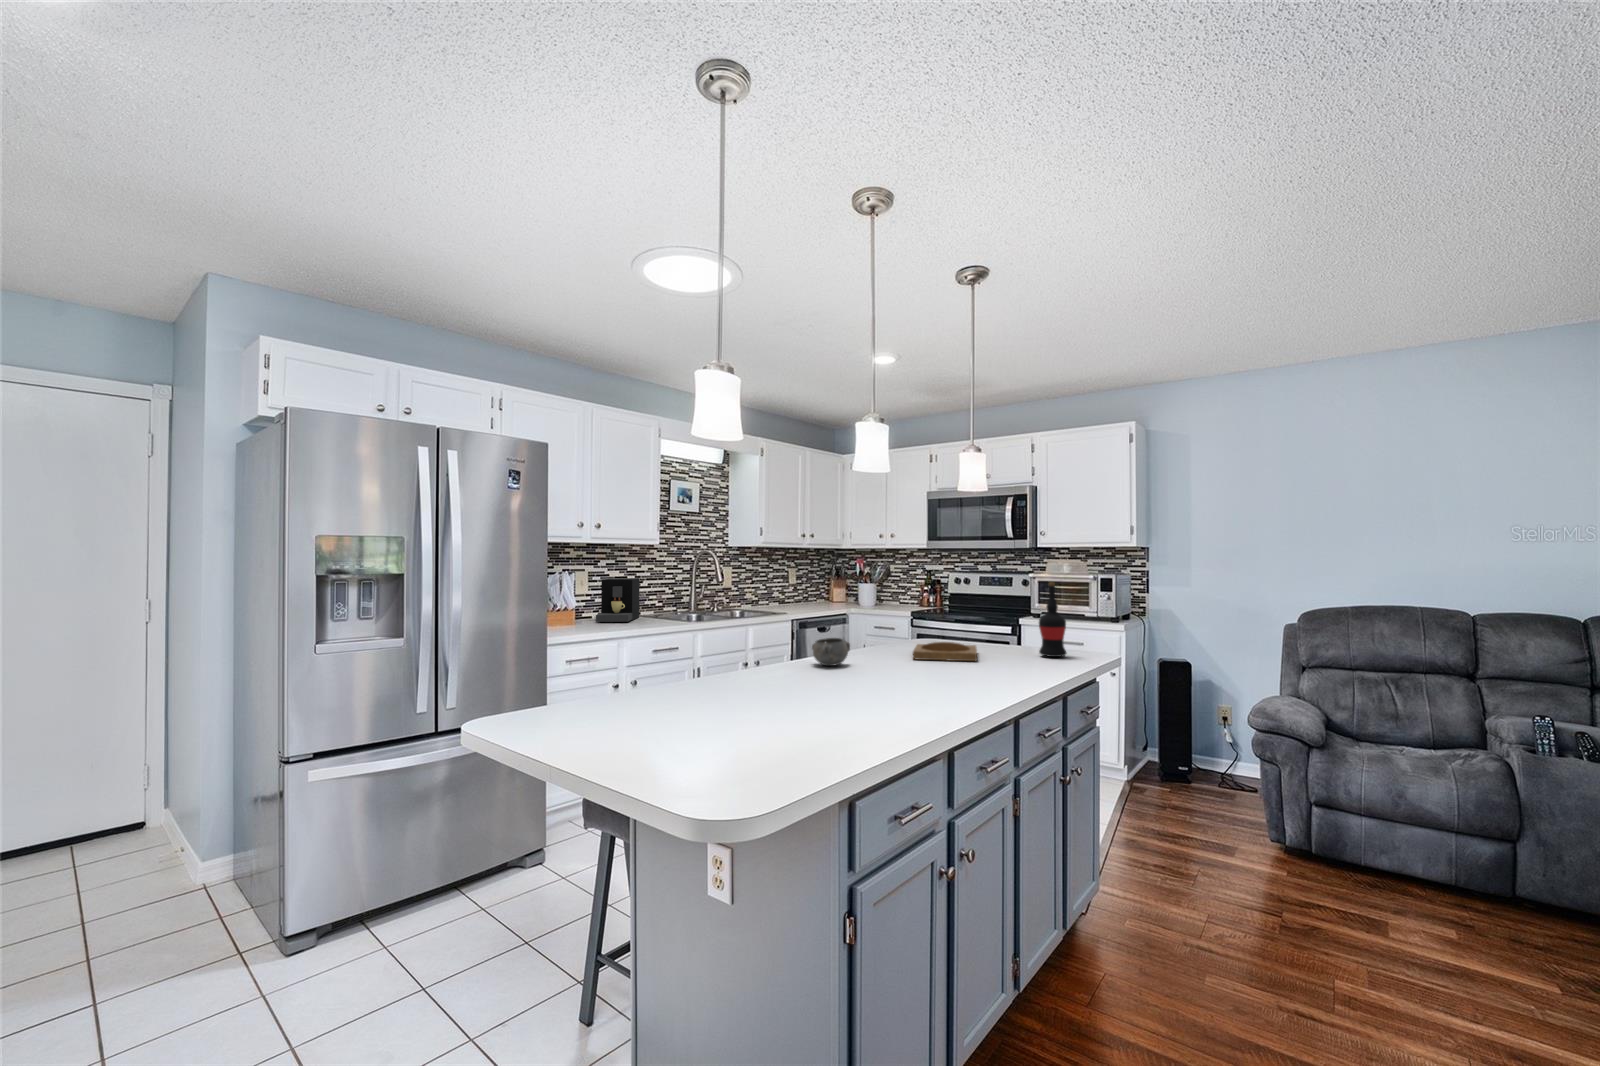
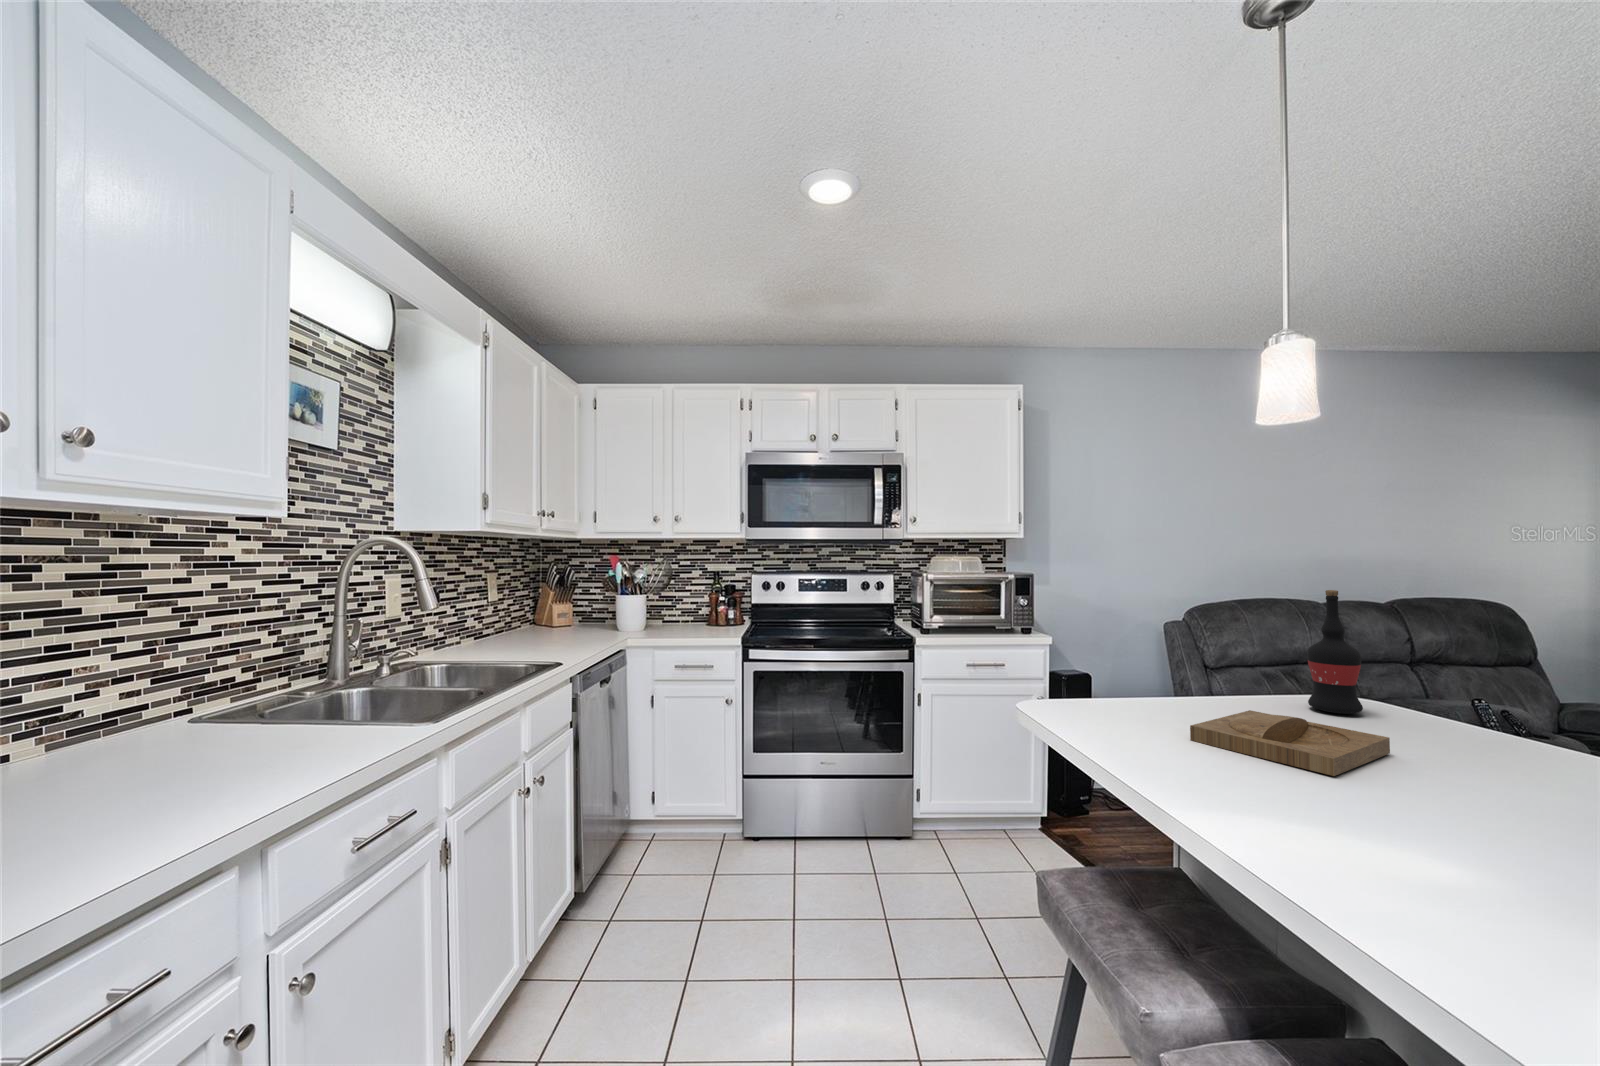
coffee maker: present [596,578,640,622] -> none [75,618,249,818]
decorative bowl: present [812,638,850,666] -> none [1342,776,1505,876]

